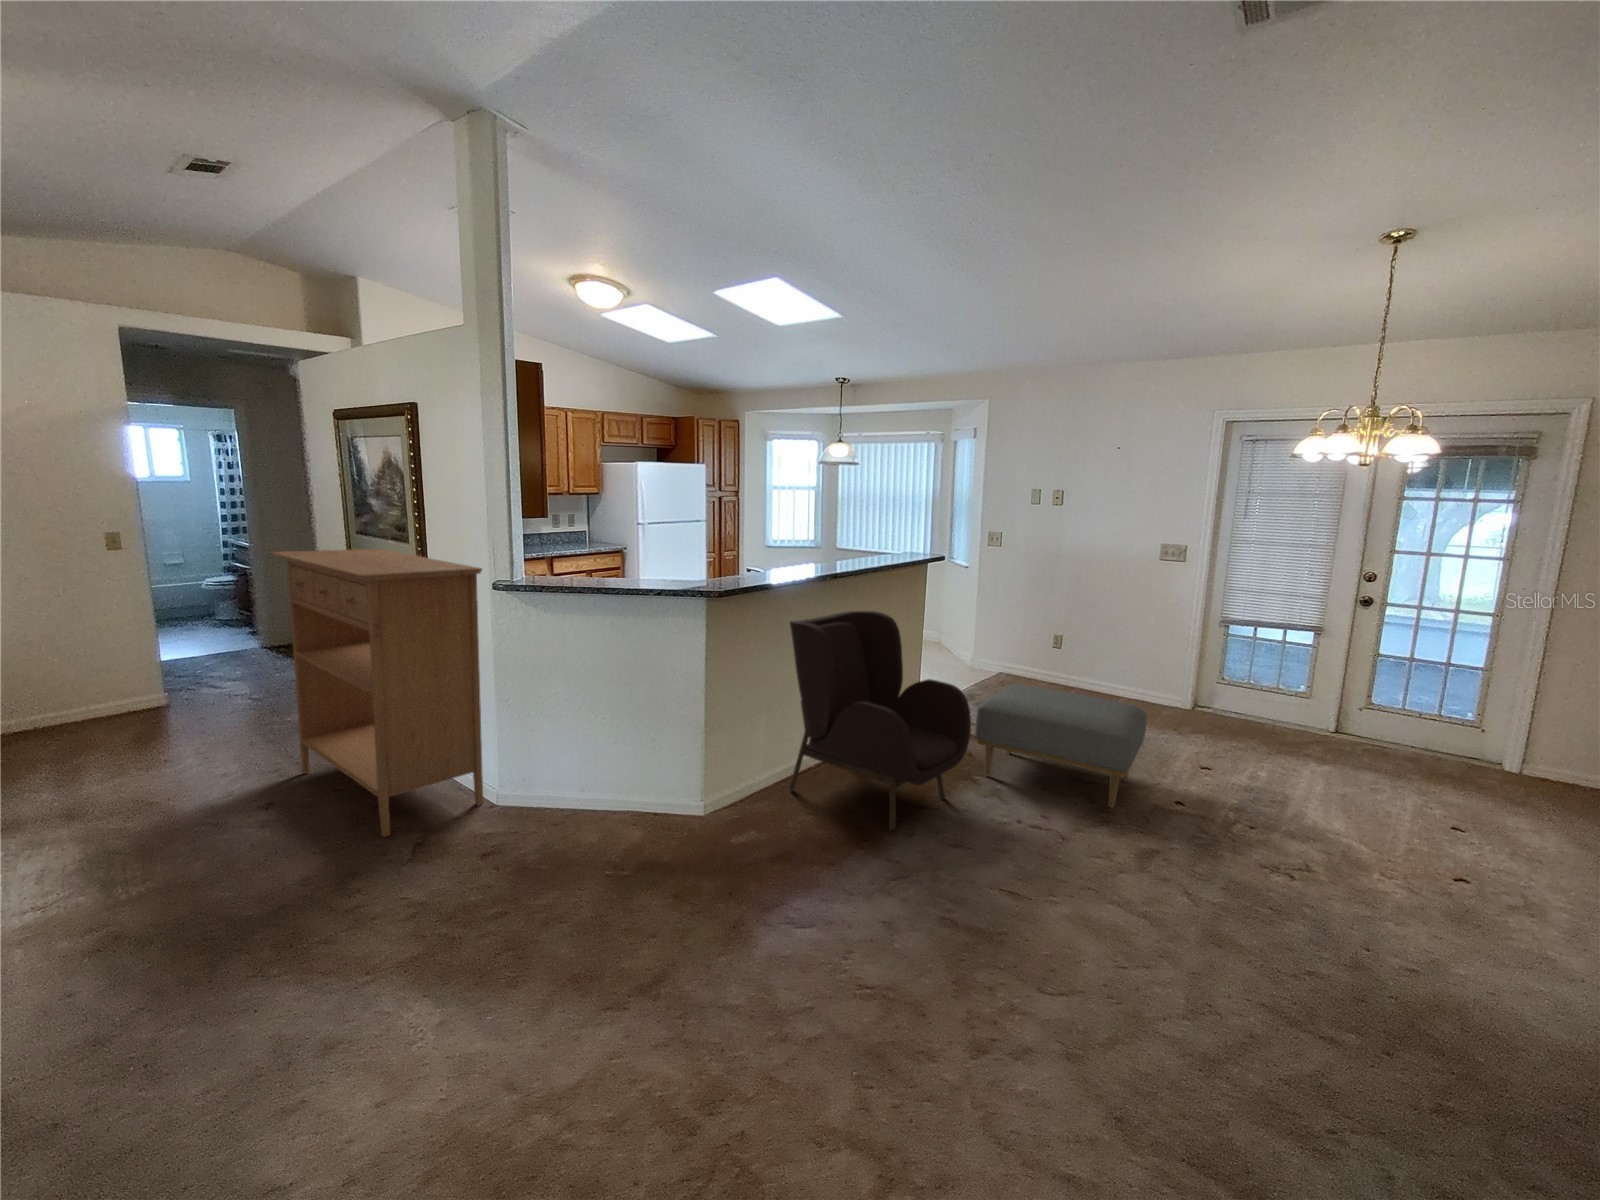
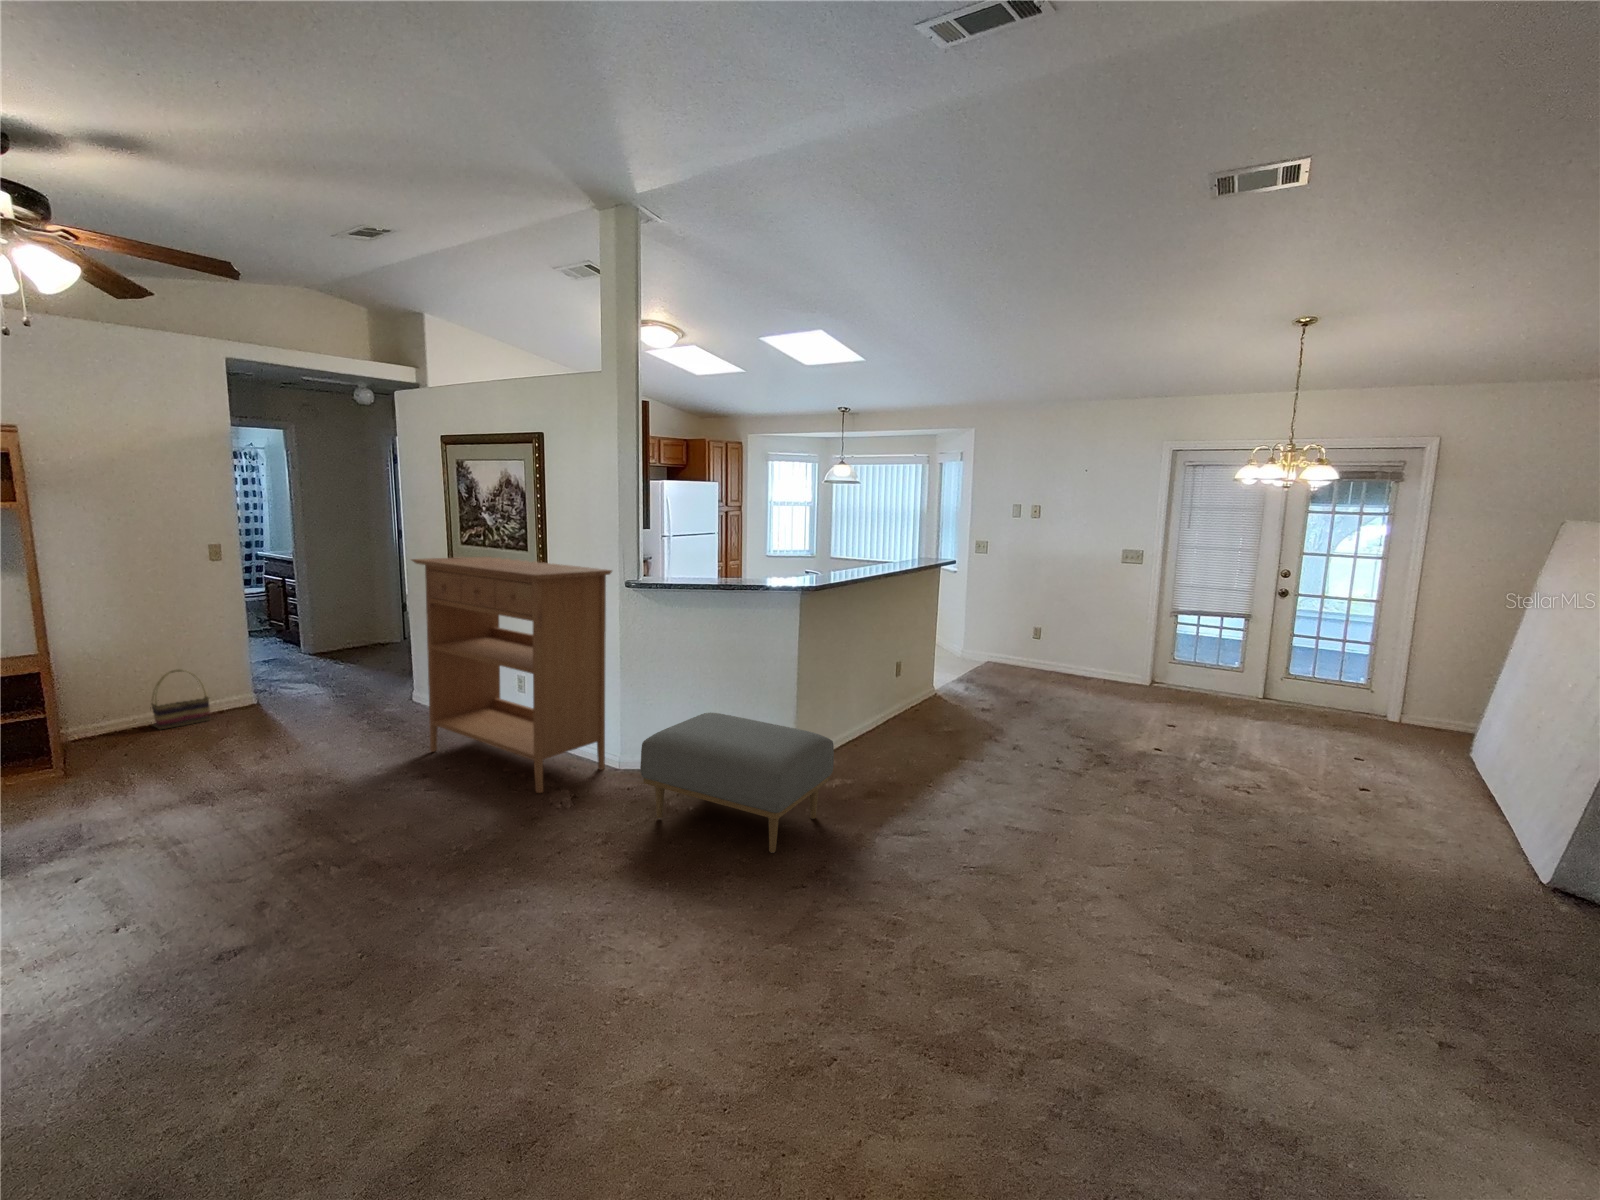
armchair: present [790,611,971,830] -> none [852,605,997,775]
basket: none [38,668,108,734] -> present [151,669,210,729]
ottoman: present [975,684,1147,807] -> present [640,713,834,853]

